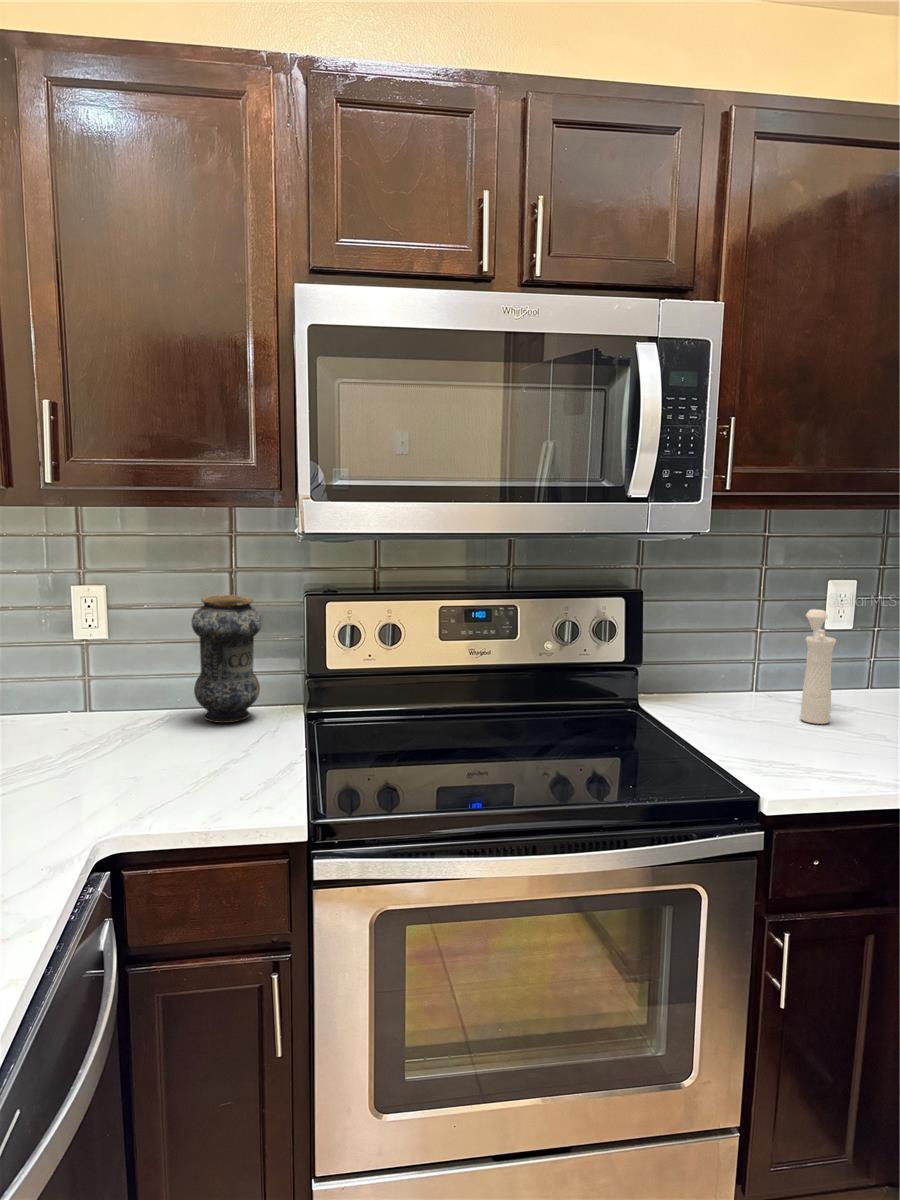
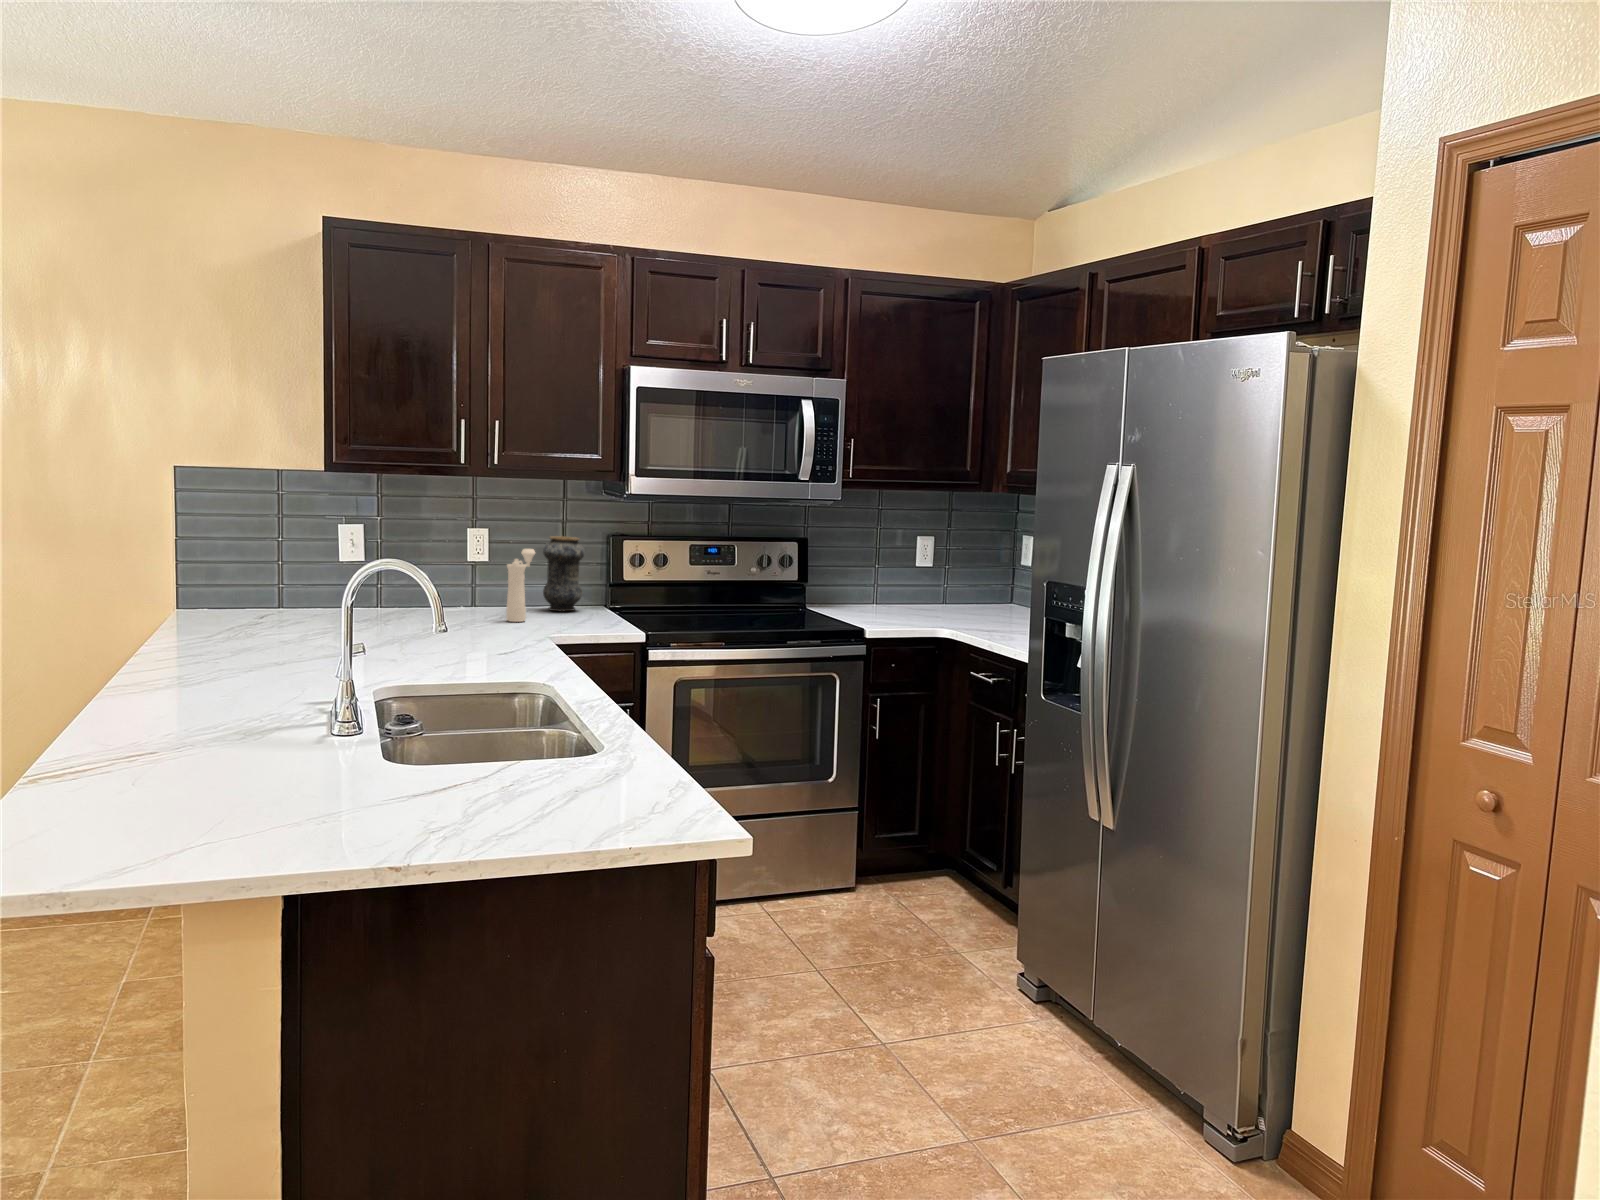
pepper mill: present [800,609,836,724] -> present [506,549,535,622]

